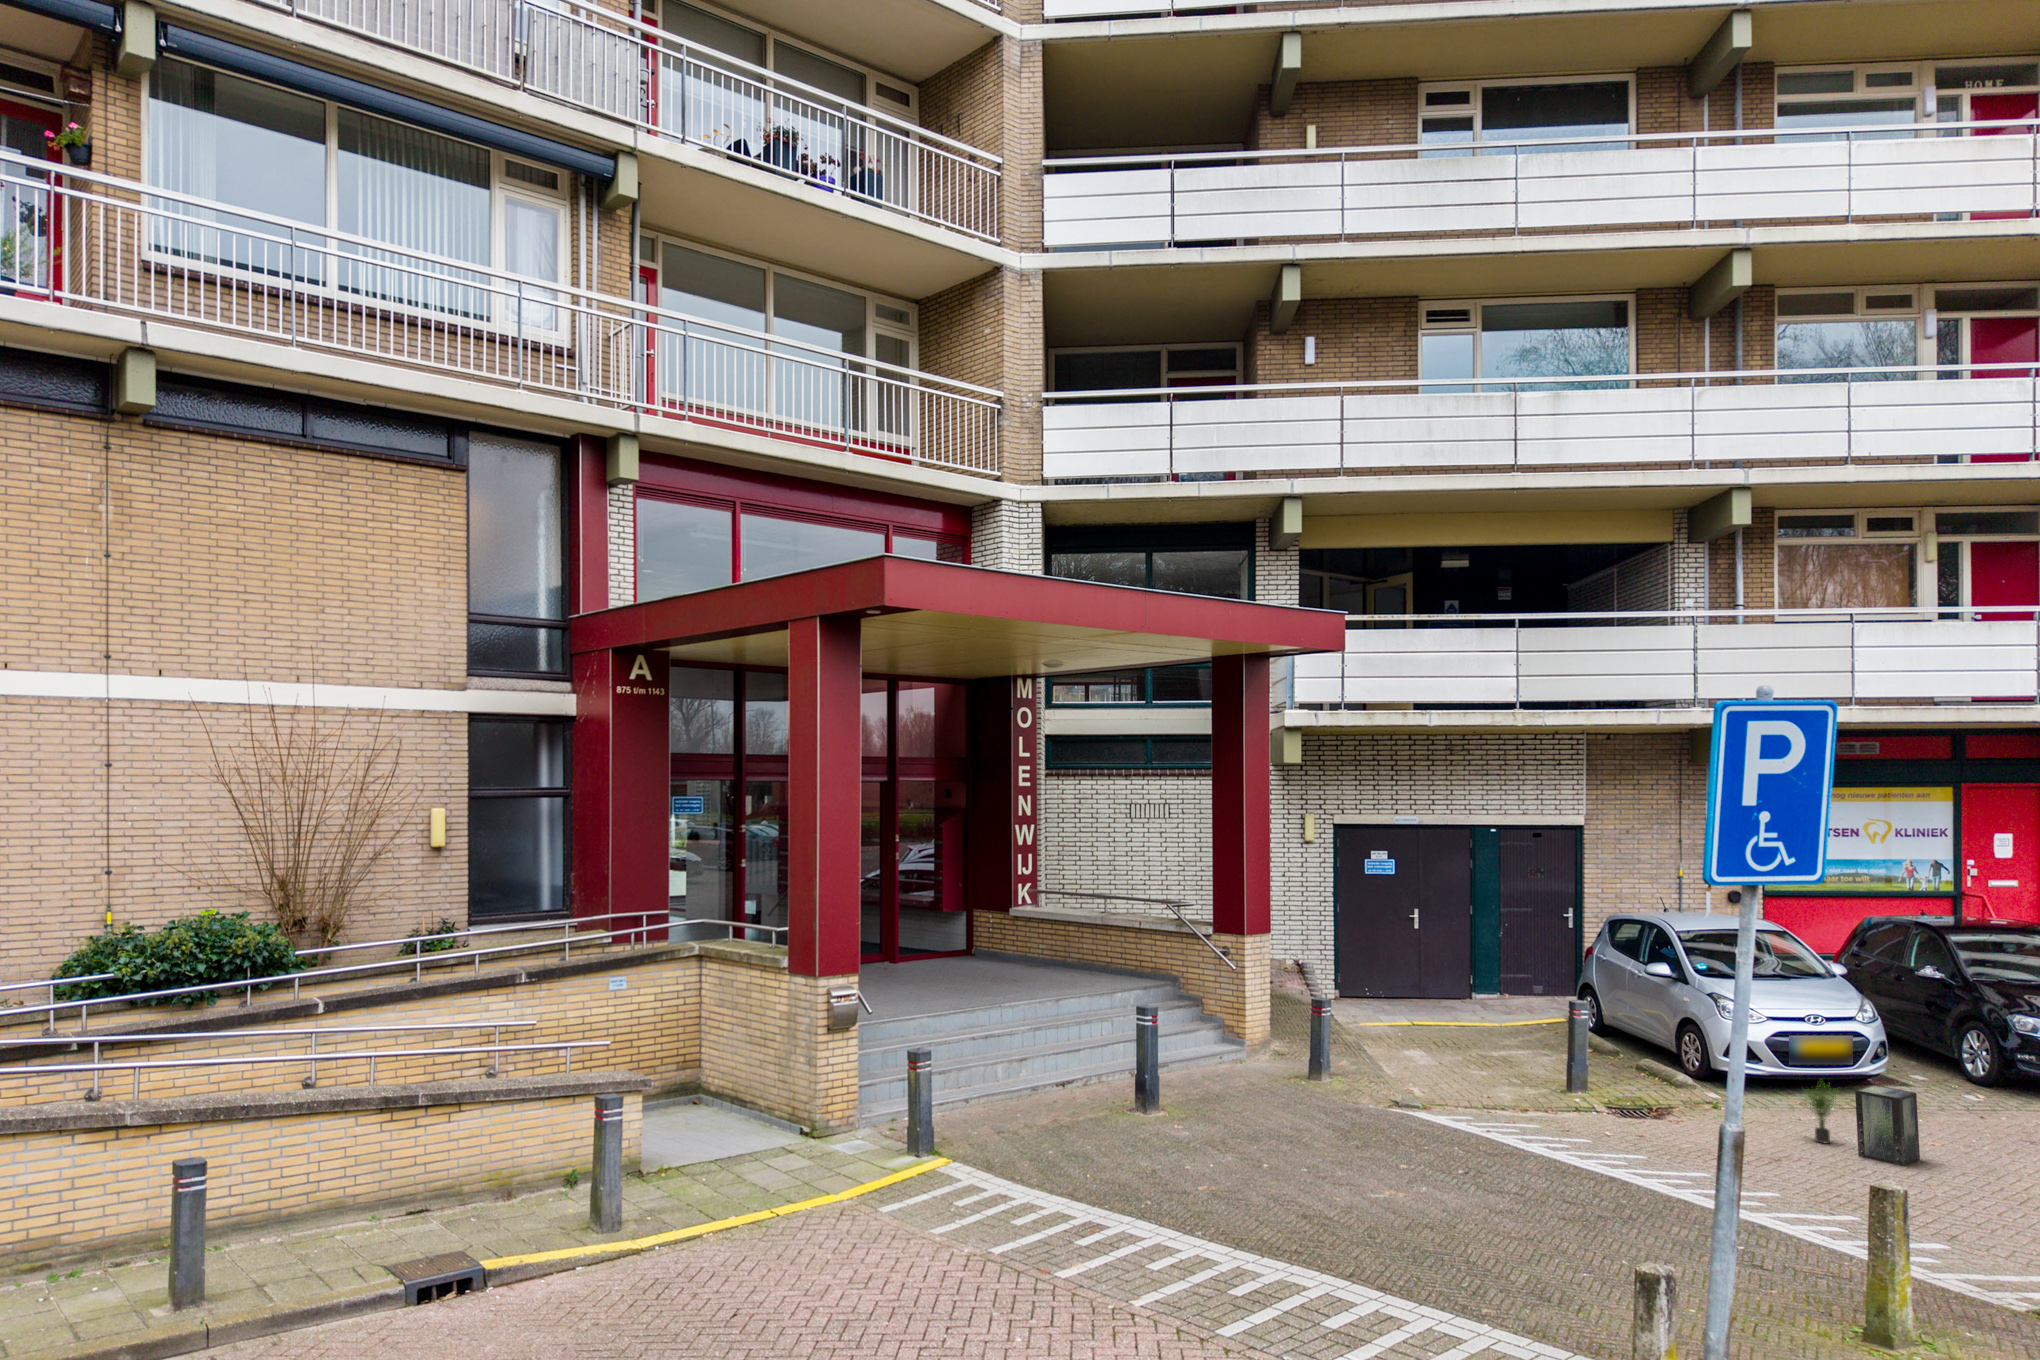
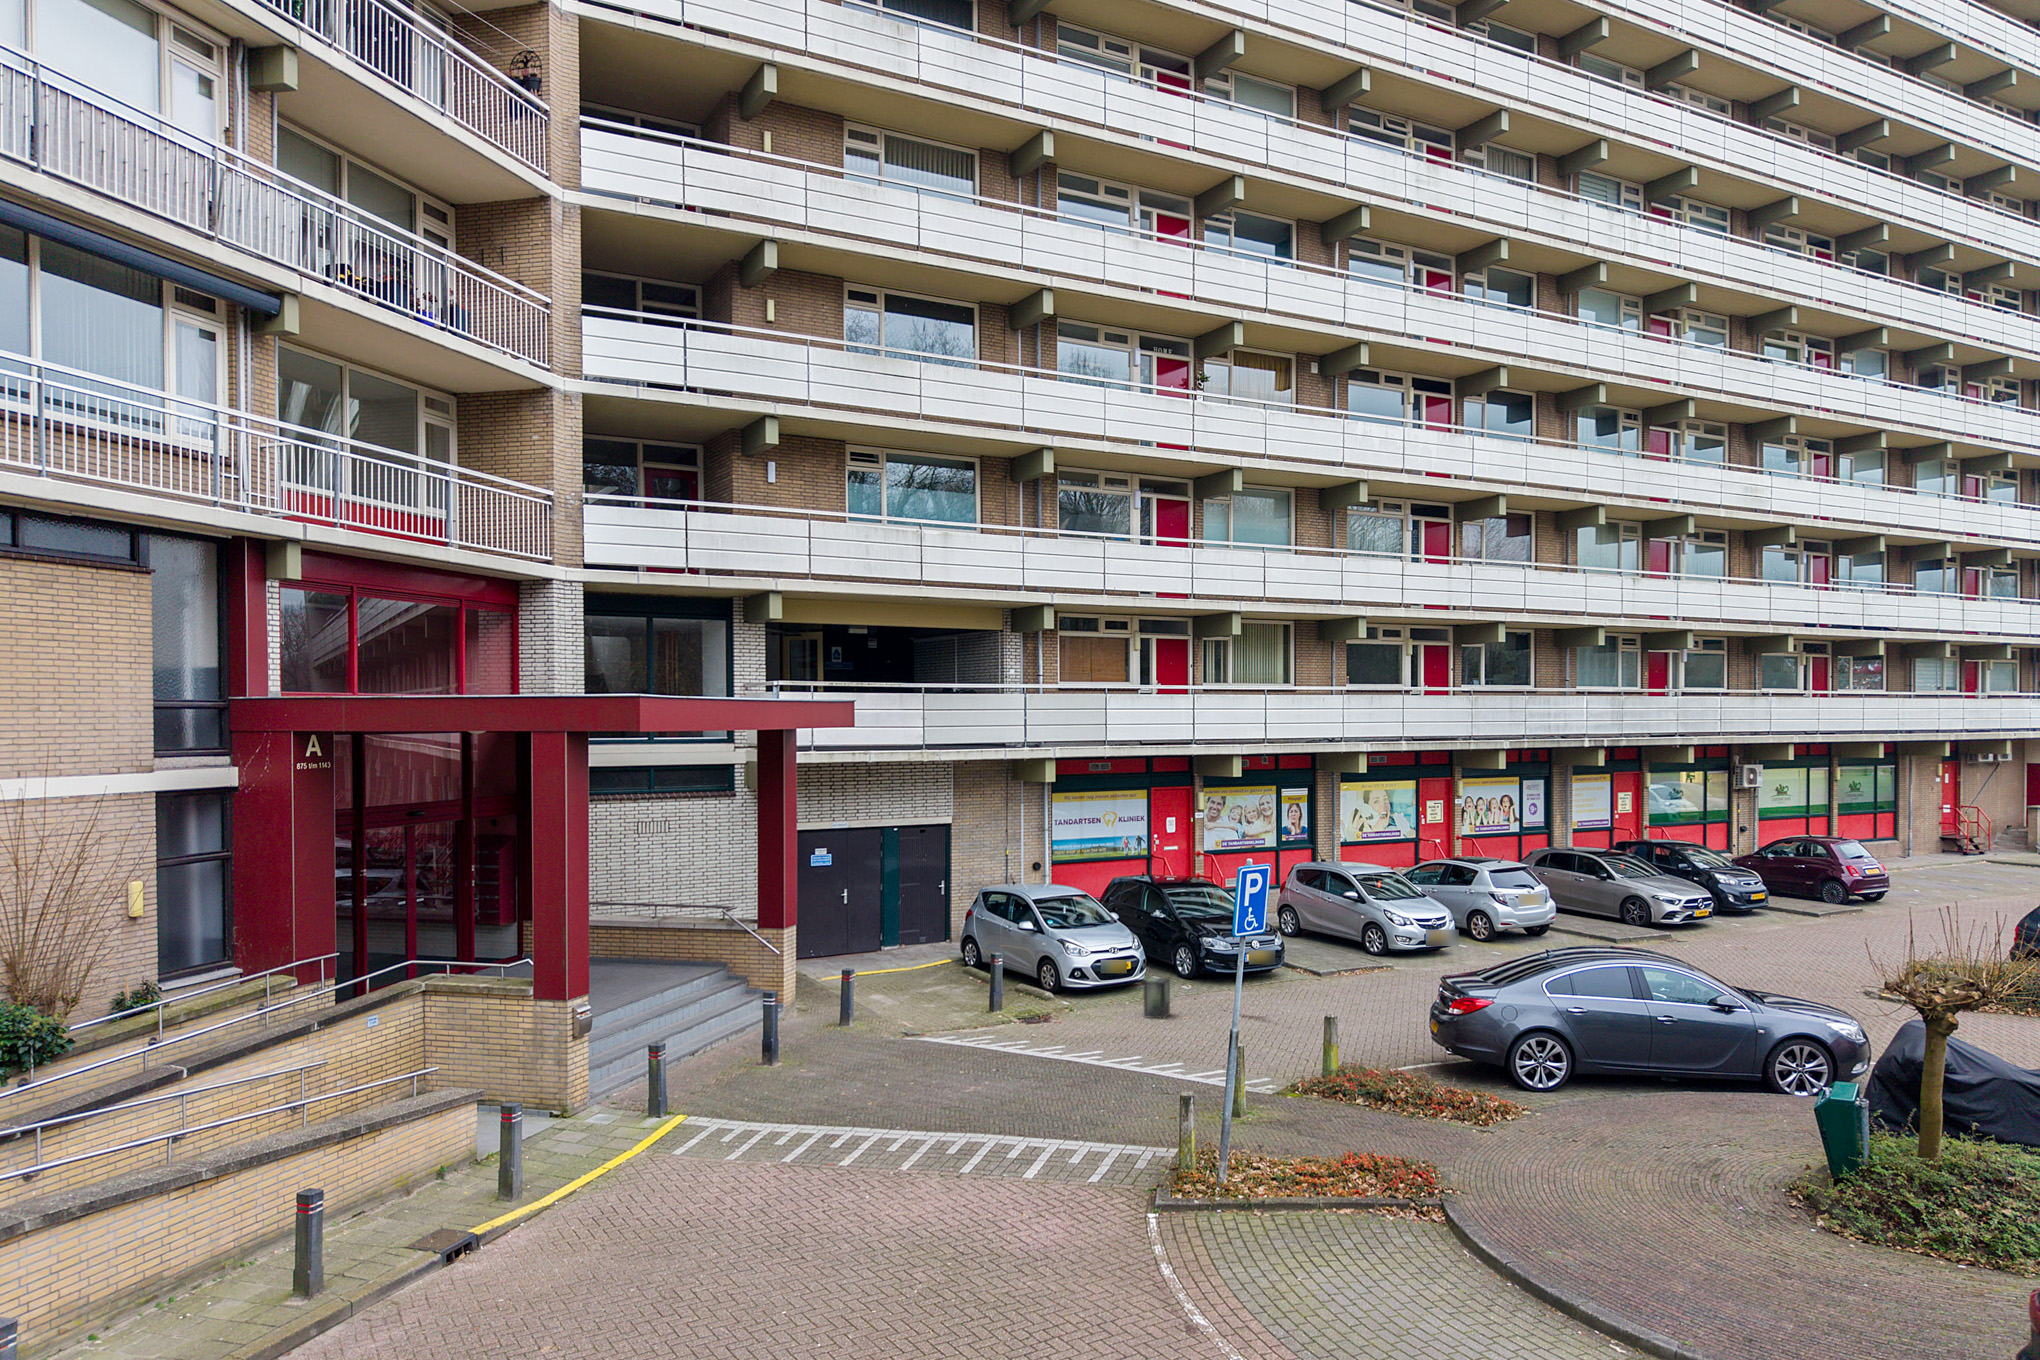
potted plant: present [1806,1084,1837,1144] -> none [1113,977,1135,1013]

